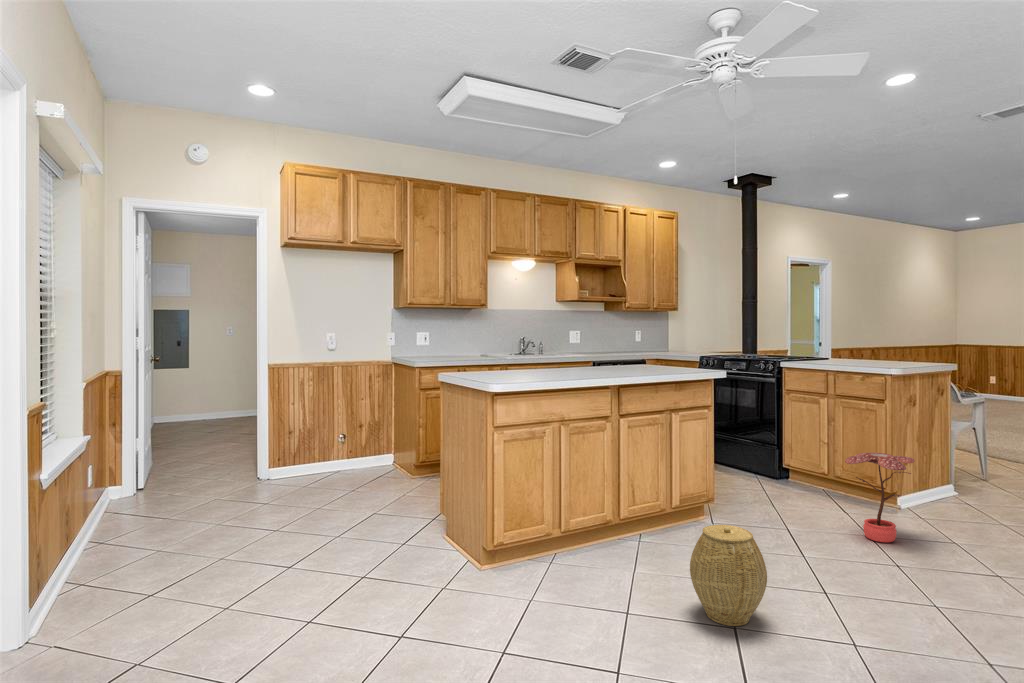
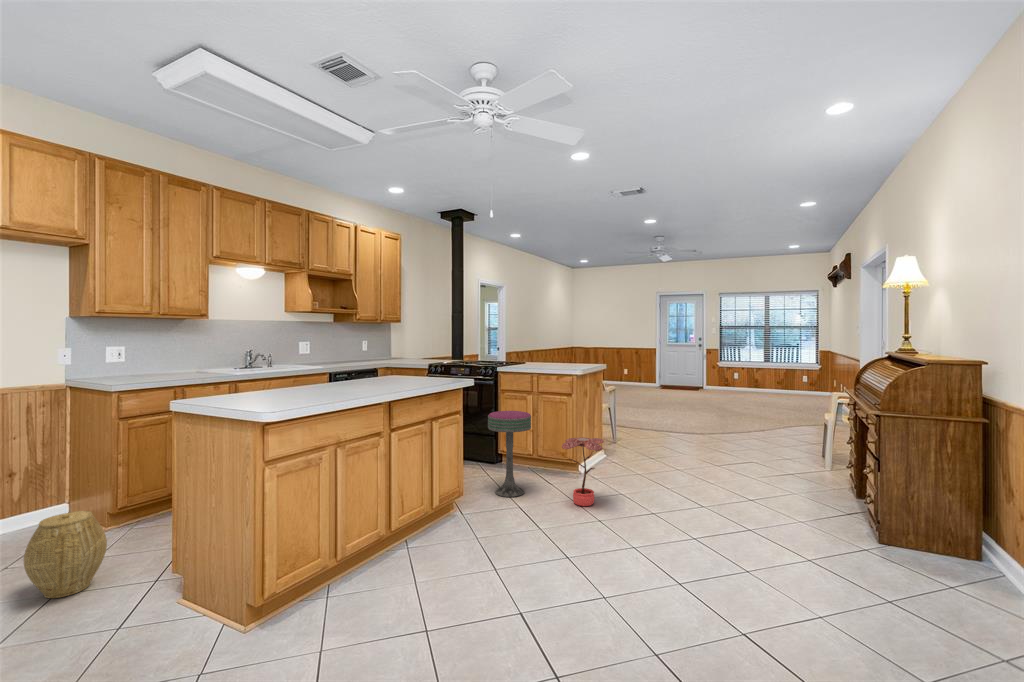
bar stool: none [753,412,810,516] -> present [488,411,531,497]
woven basket: present [690,525,767,626] -> present [24,511,107,598]

